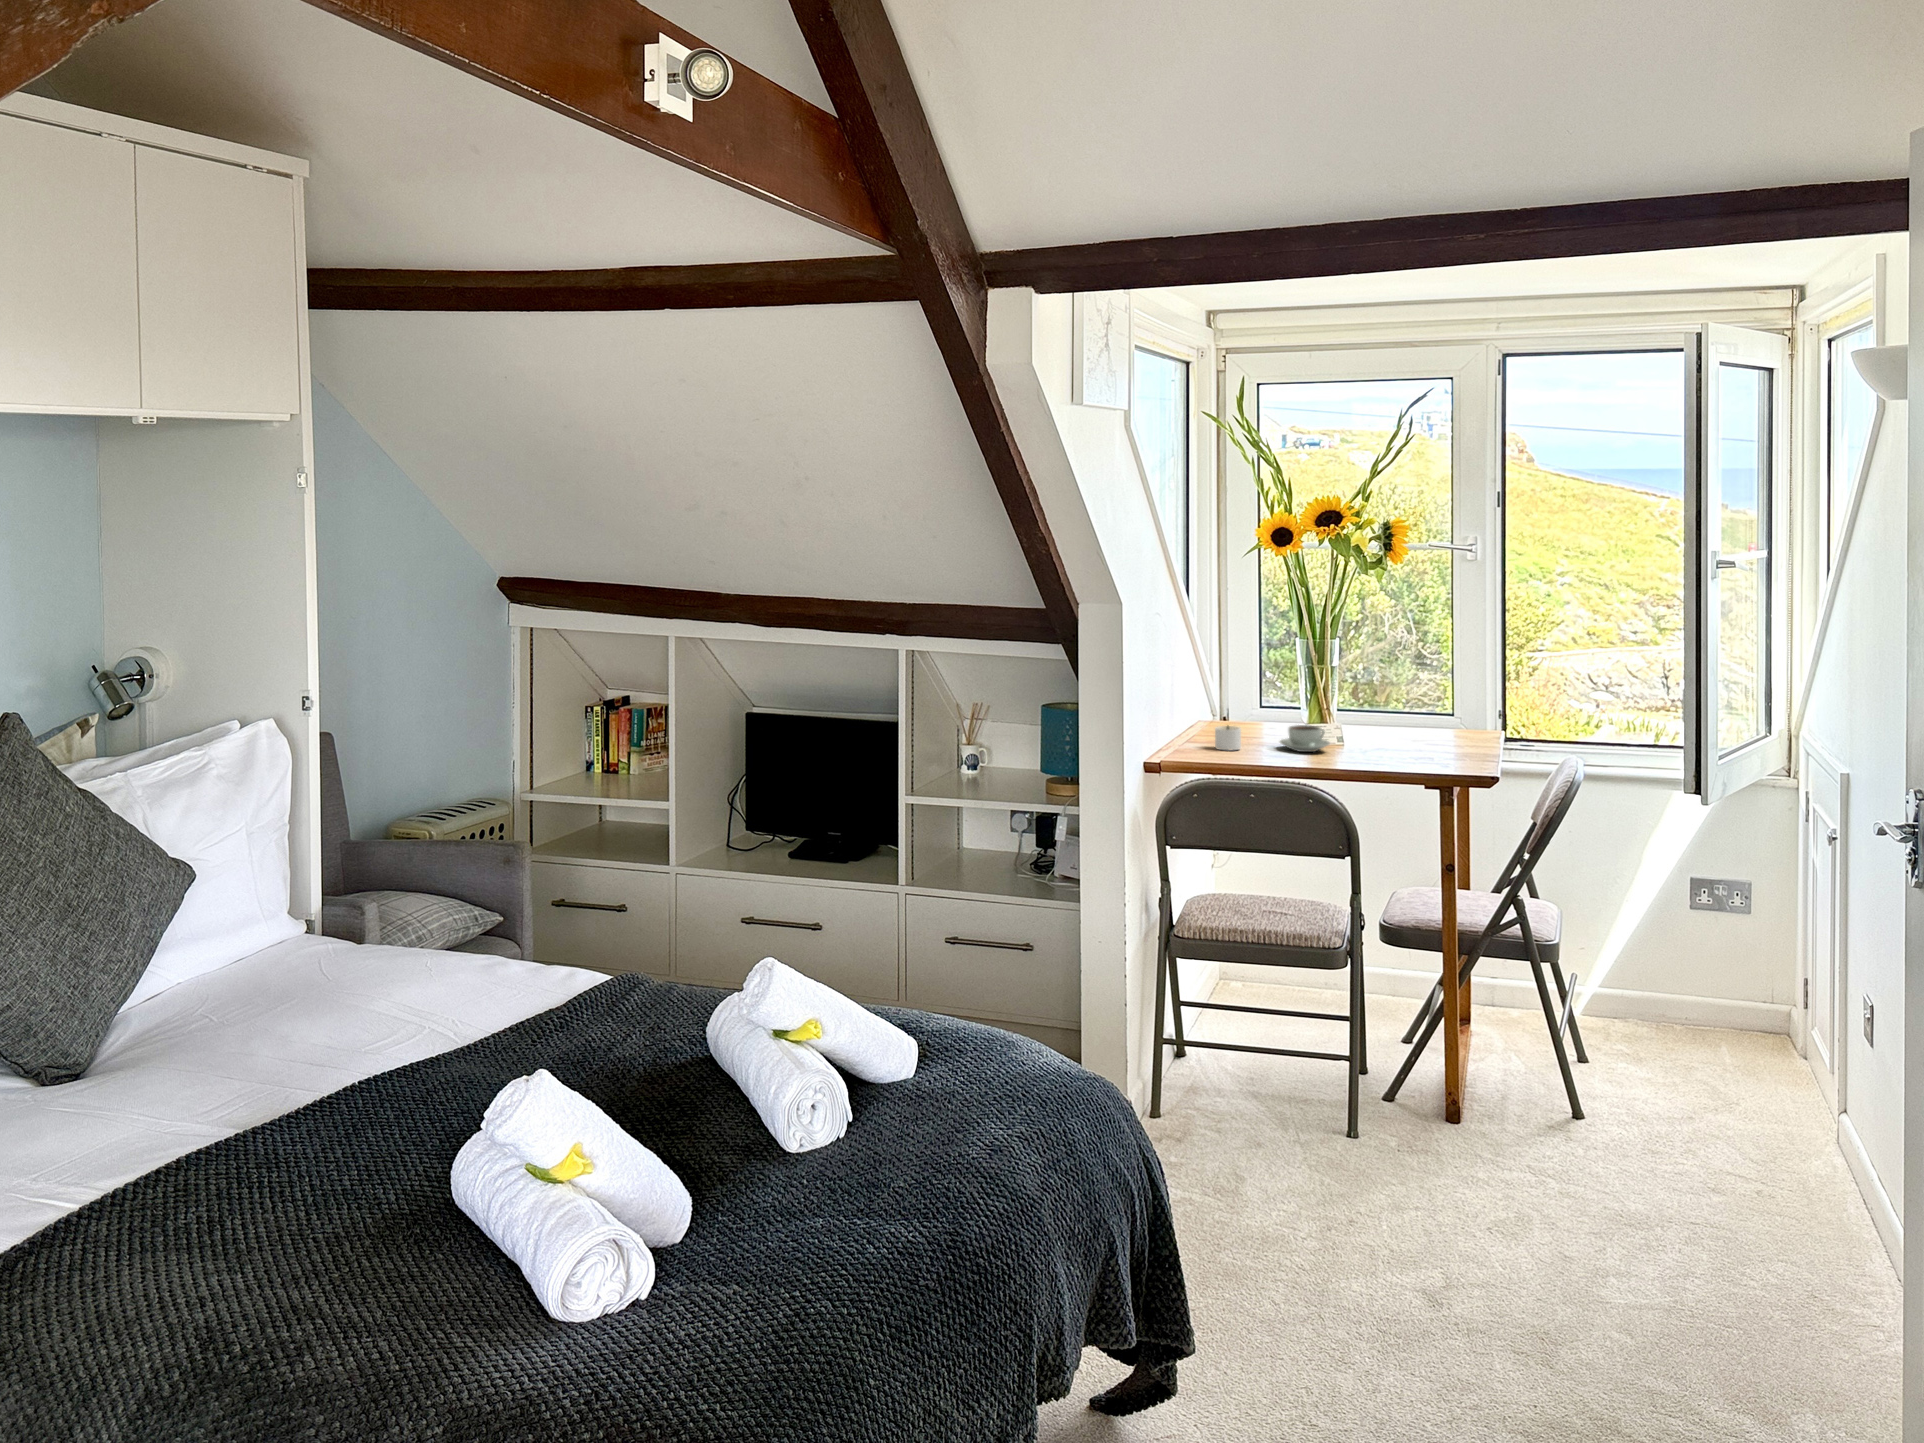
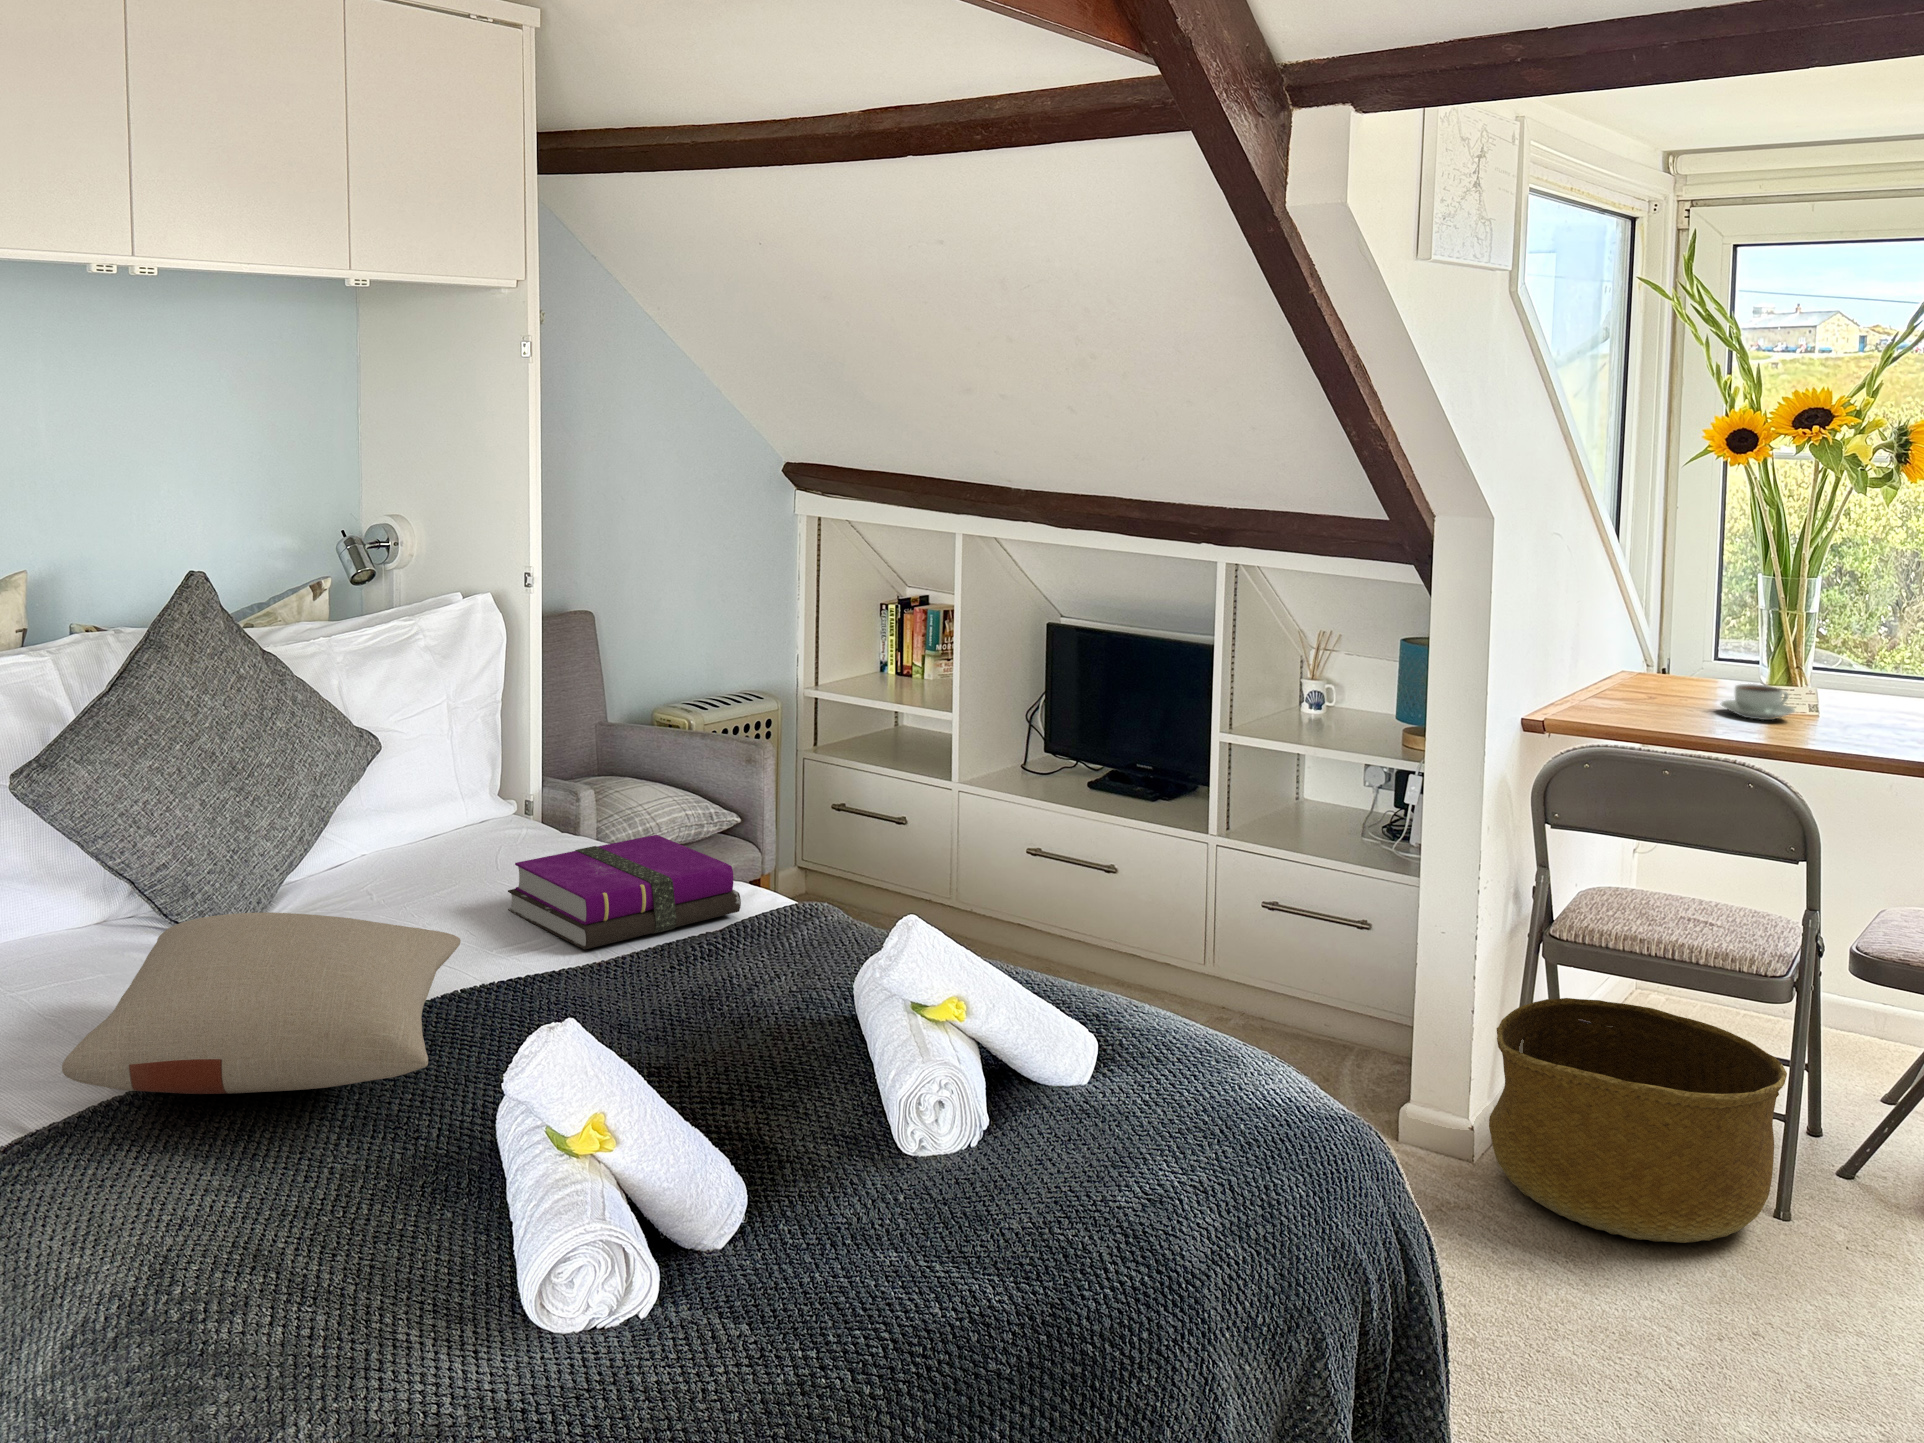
candle: present [1215,726,1241,750] -> none [1627,677,1682,711]
notebook: none [355,926,574,1032] -> present [508,835,741,950]
basket: none [1148,985,1355,1166] -> present [1489,998,1787,1243]
pillow: none [32,1023,391,1201] -> present [62,912,461,1094]

